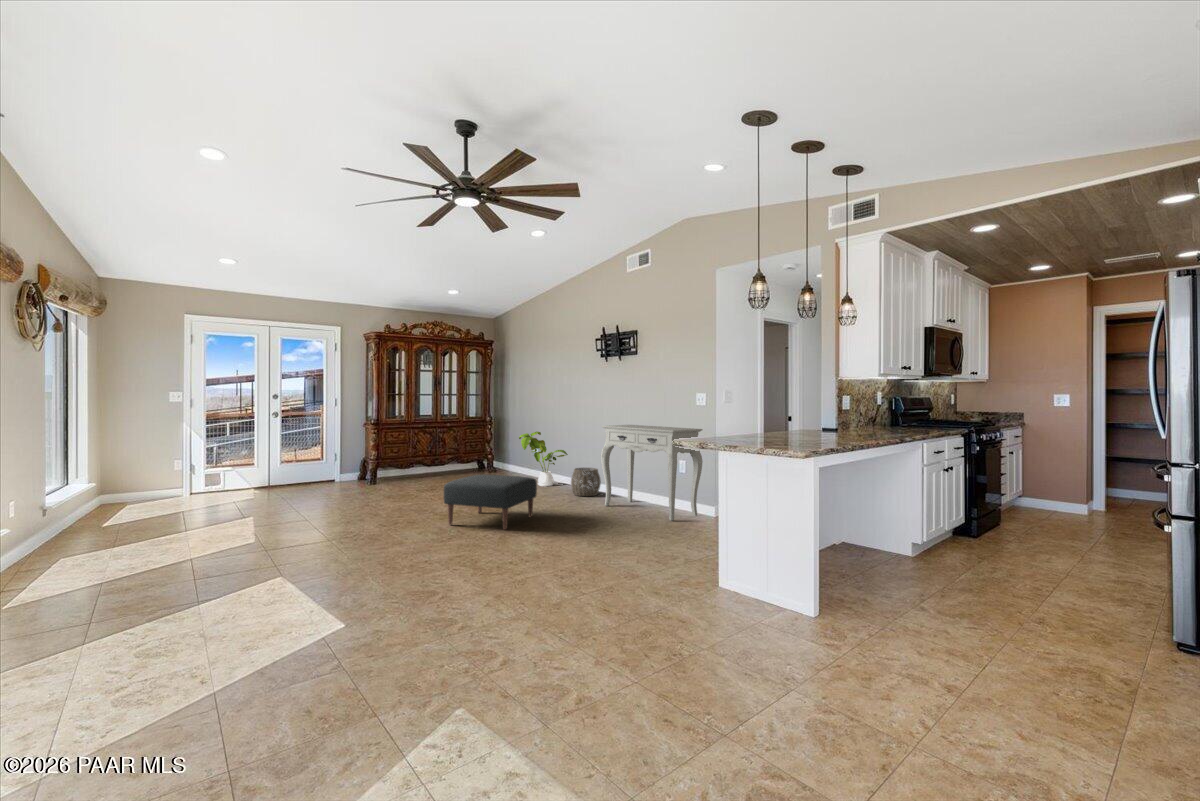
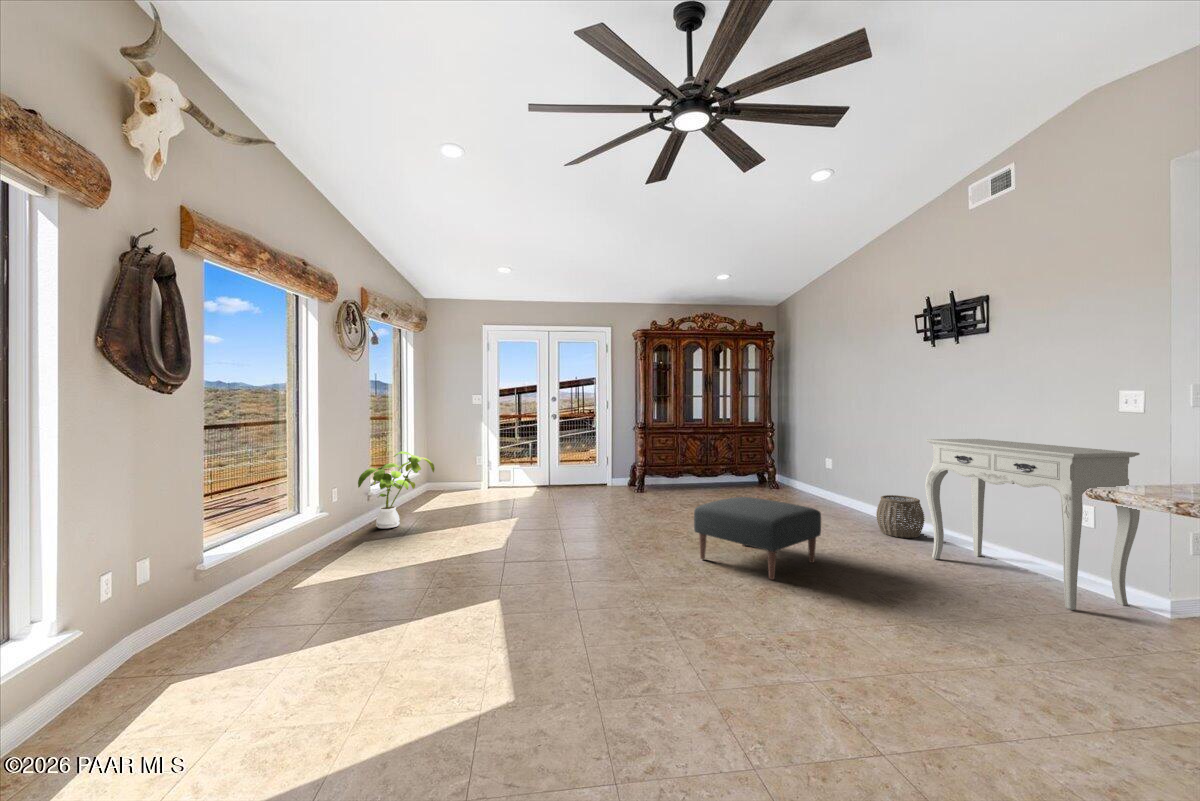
house plant: present [519,432,568,486] -> present [358,451,435,528]

